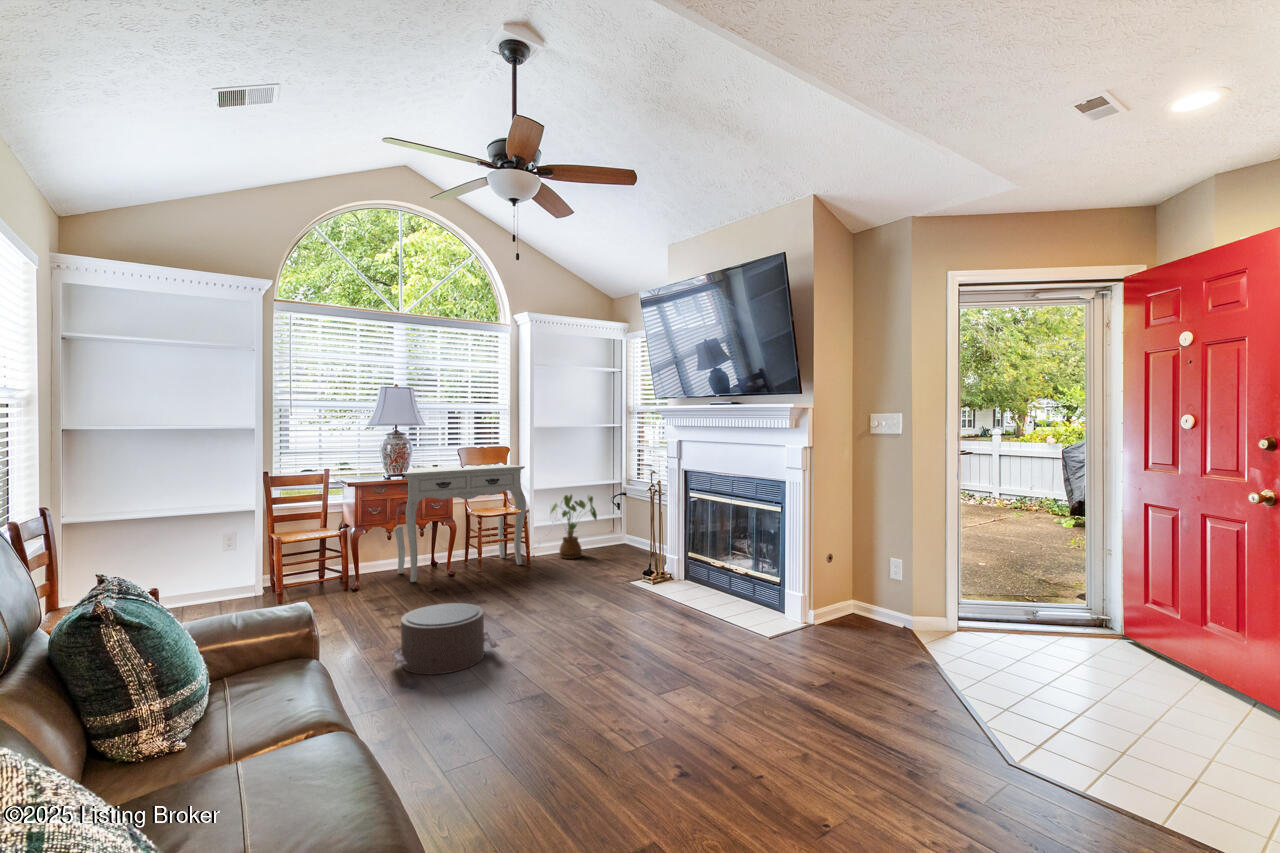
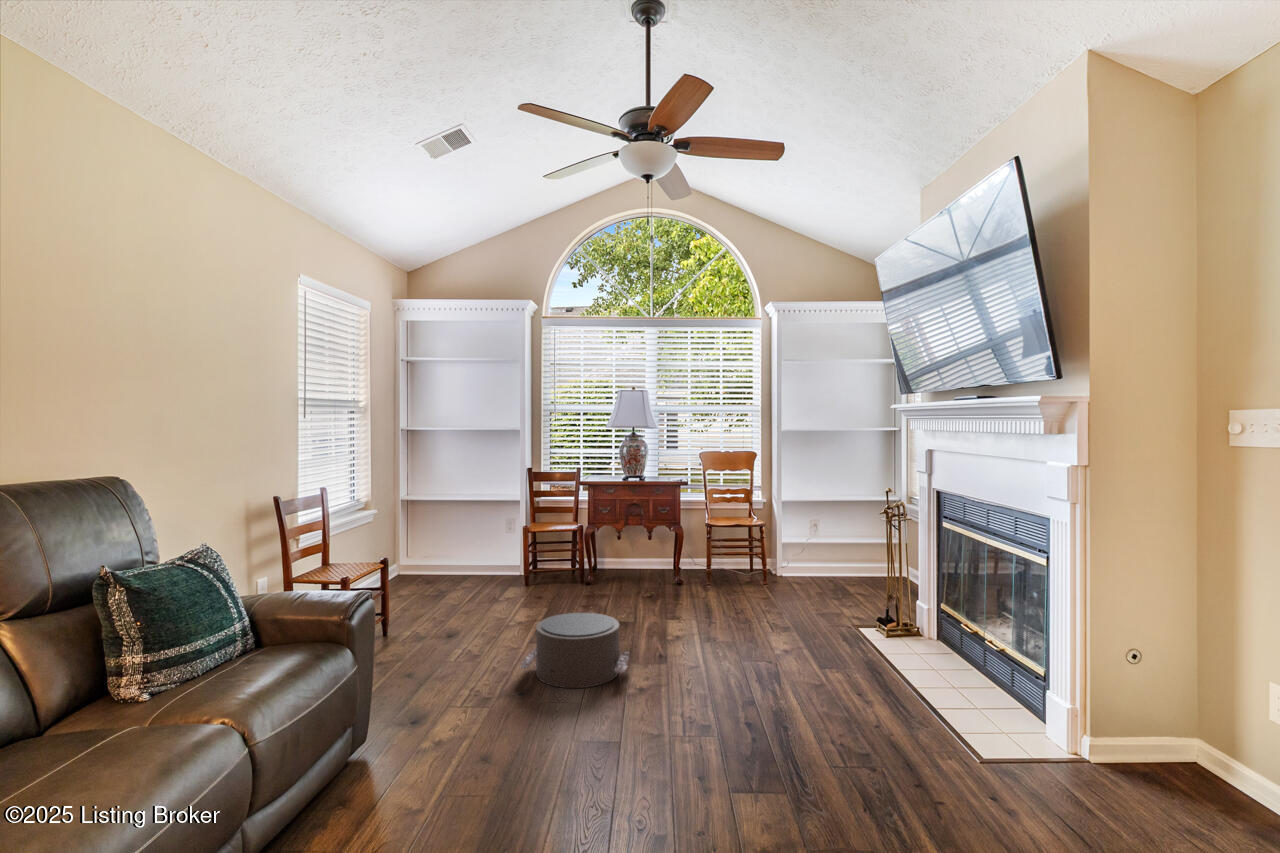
console table: present [394,464,526,582] -> none [634,471,765,585]
house plant: present [551,495,597,559] -> none [796,511,854,586]

